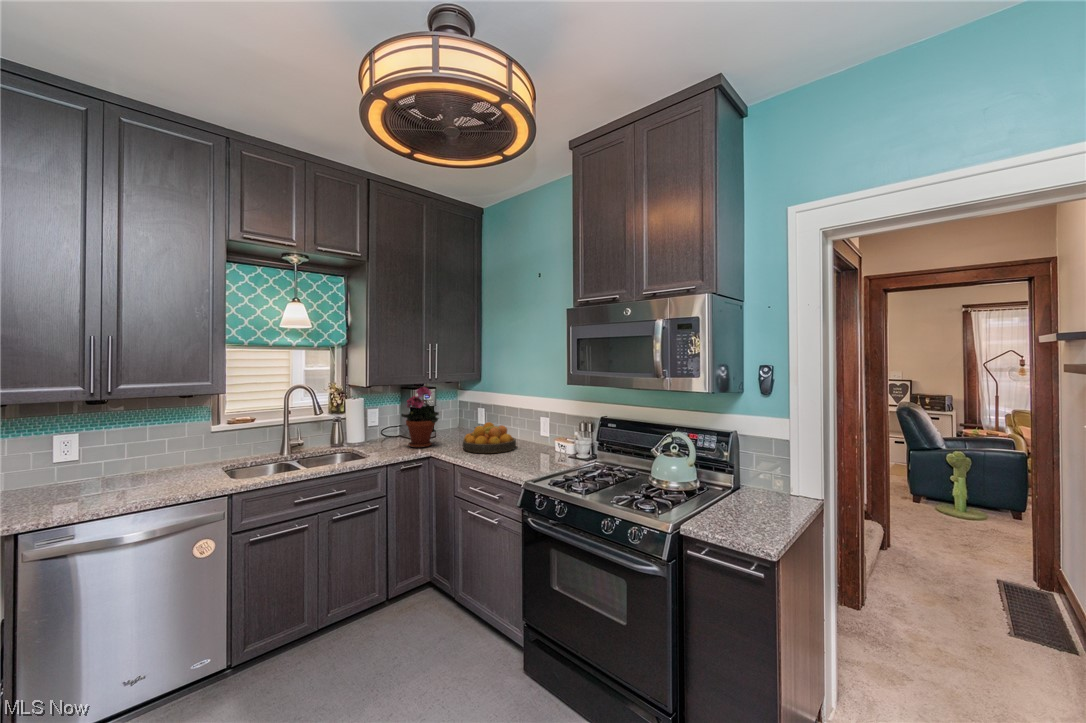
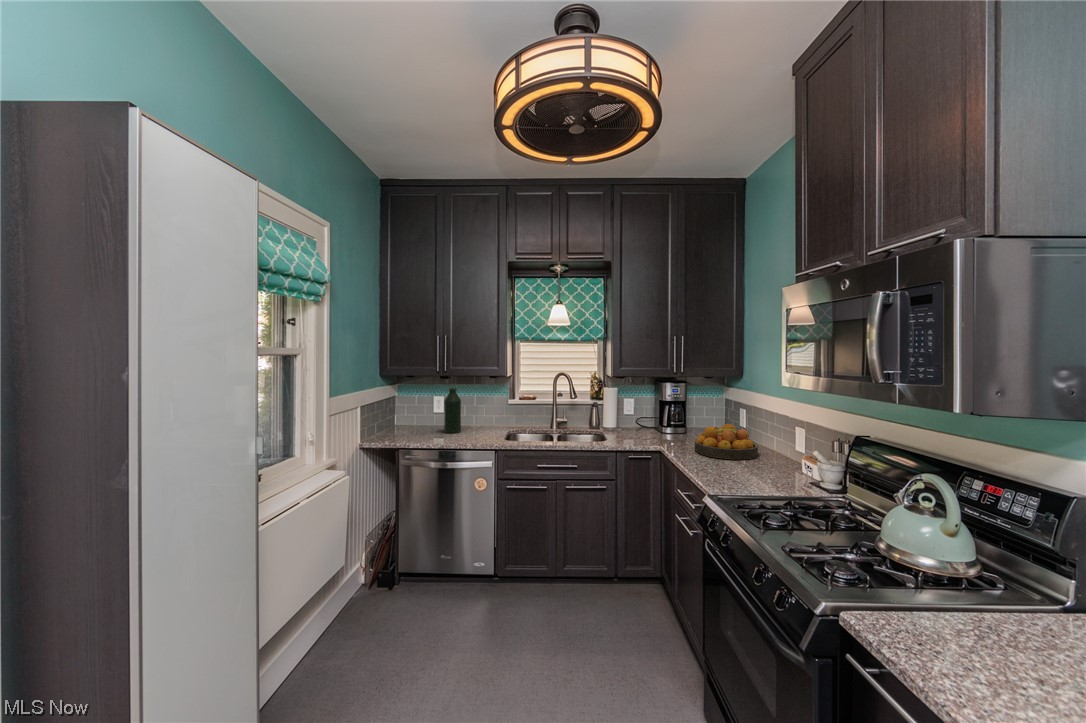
potted plant: present [401,387,439,448] -> none [643,380,680,440]
bottle: none [101,417,136,487] -> present [444,388,461,433]

